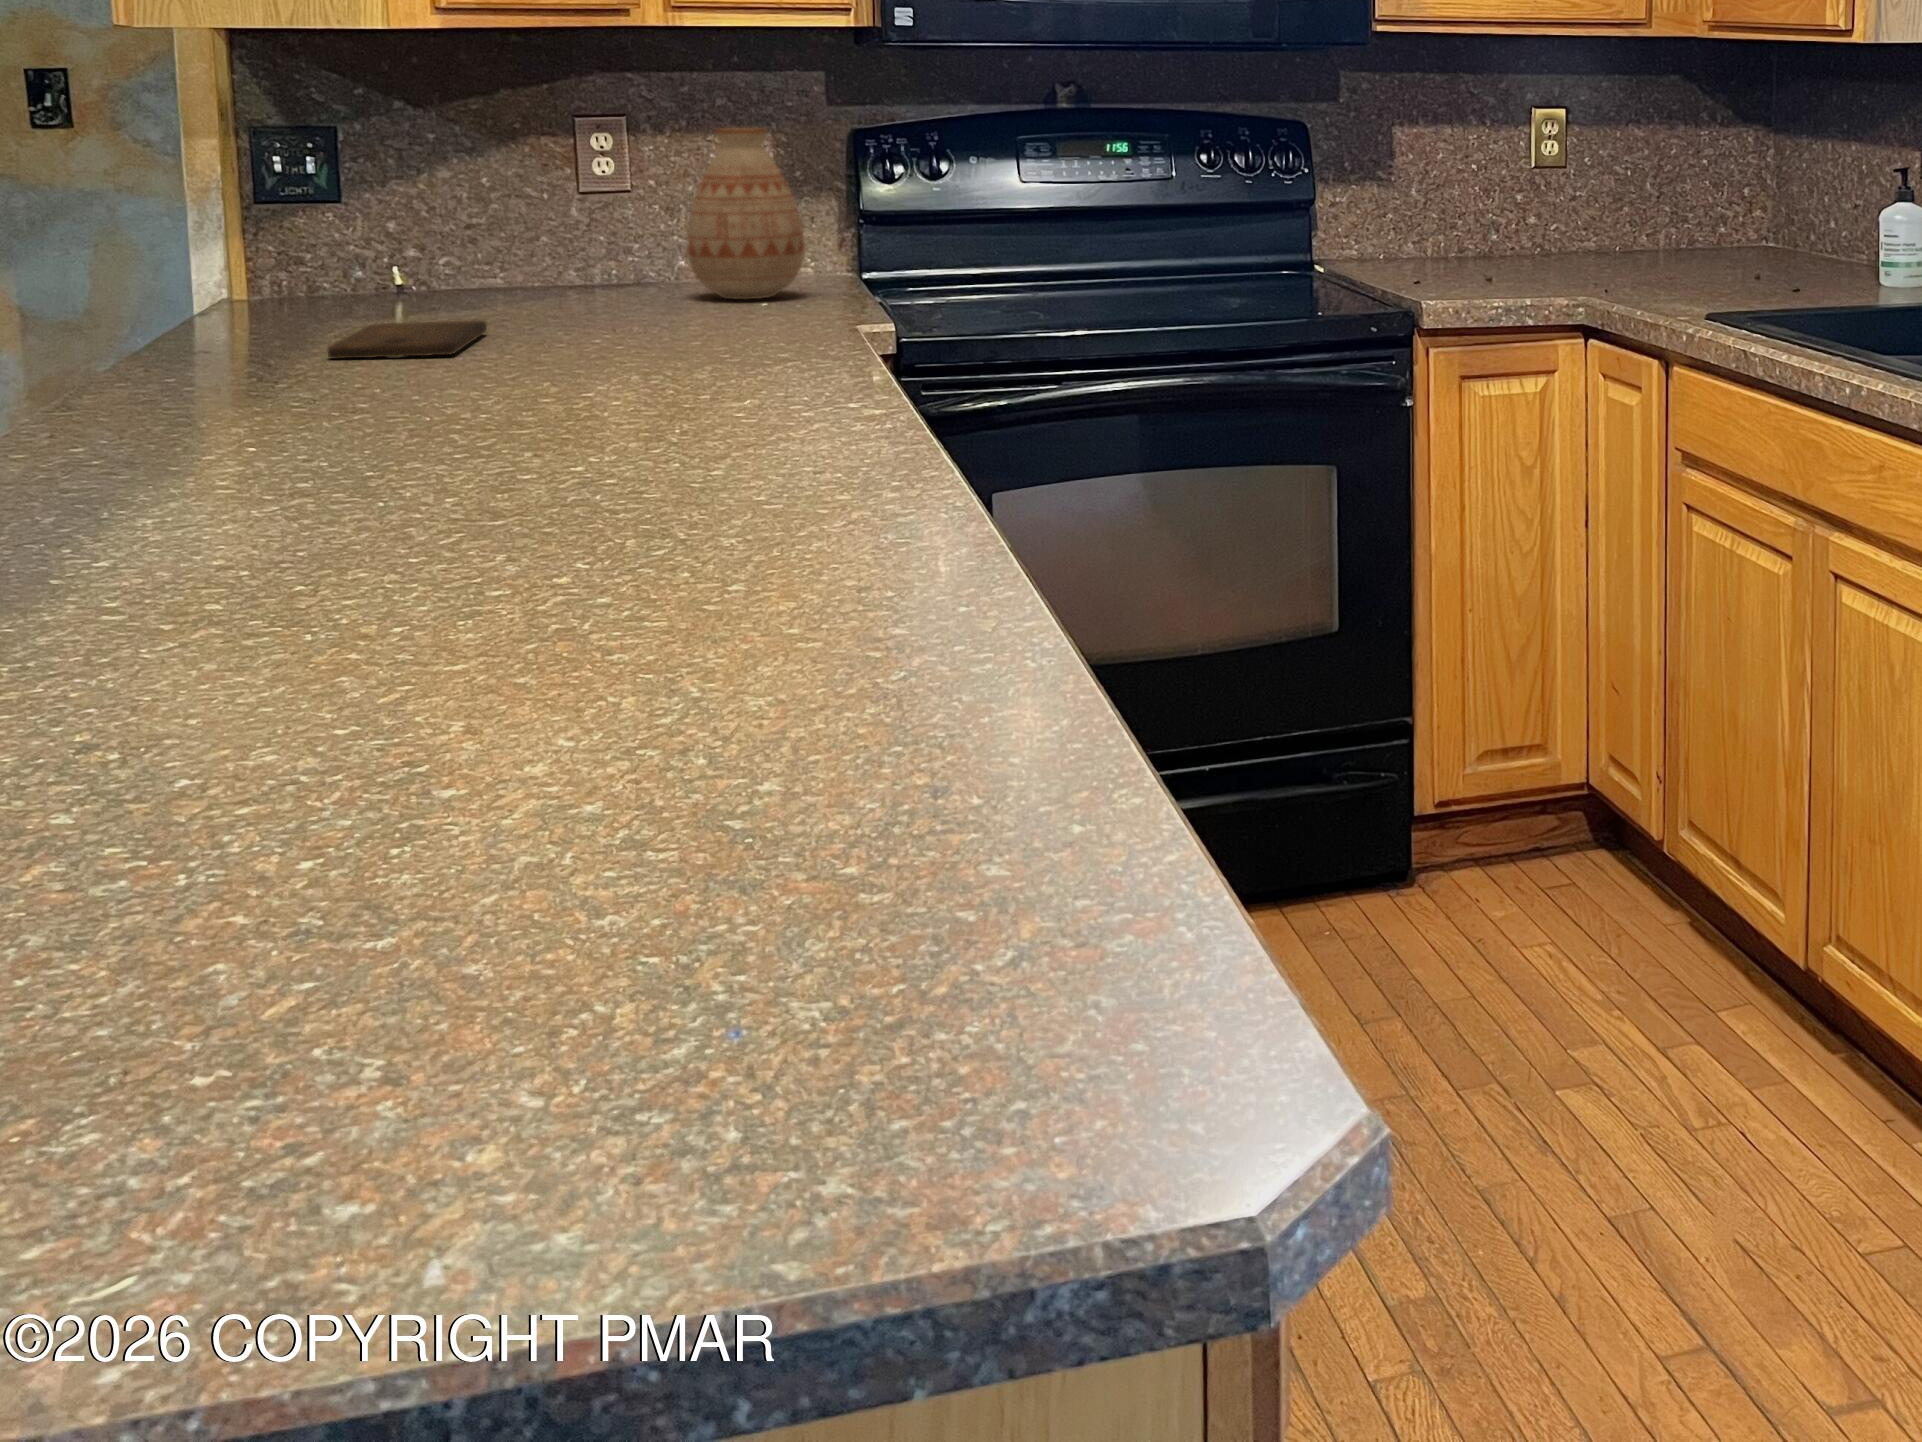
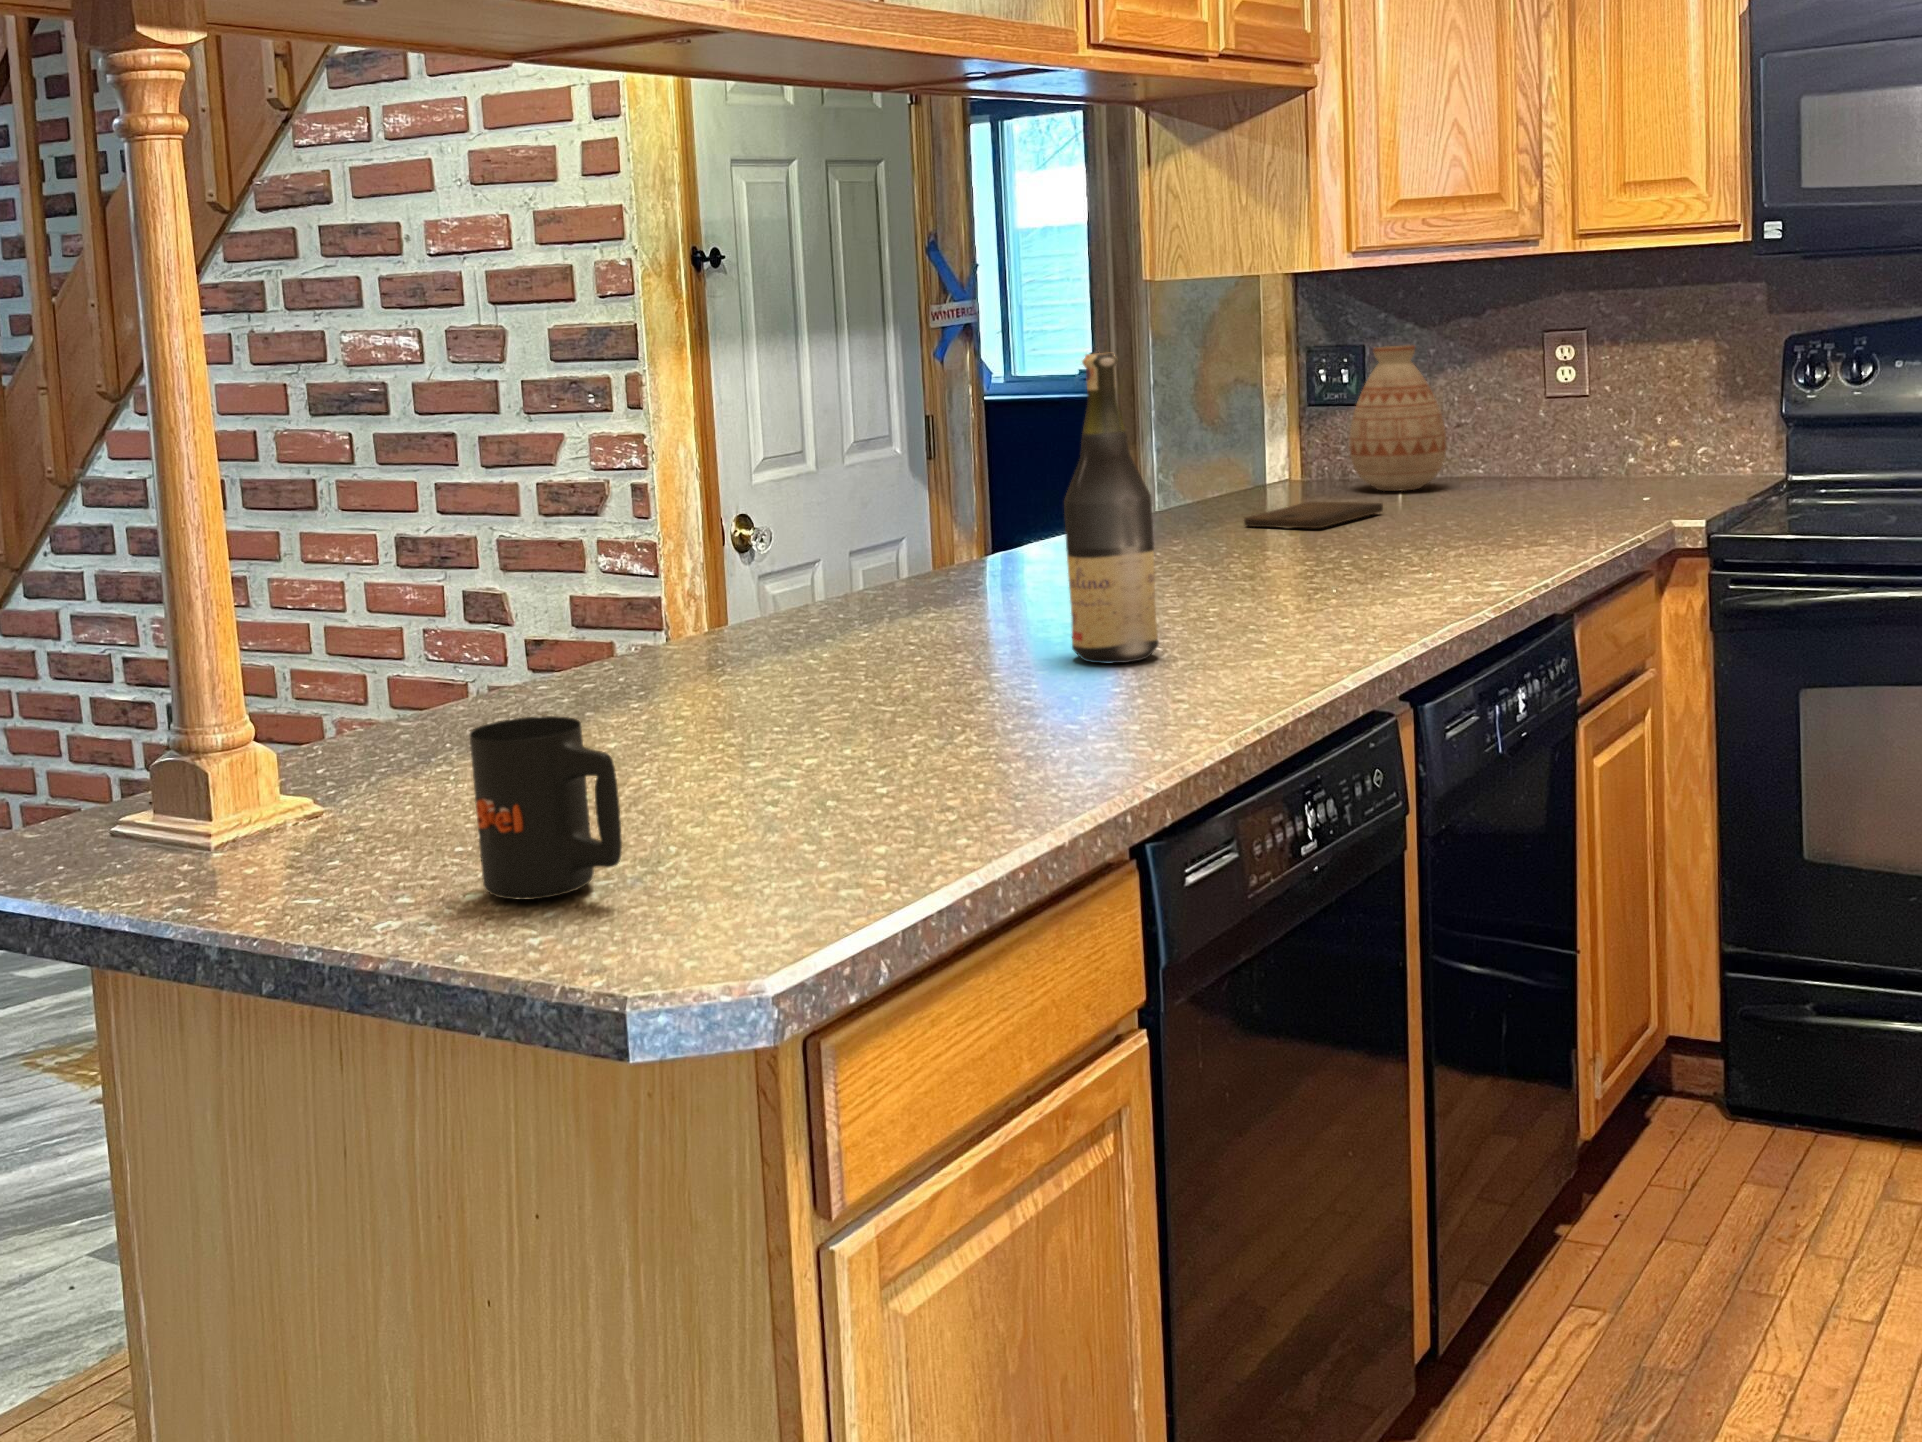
wine bottle: none [523,91,671,542] -> present [1064,353,1159,663]
vase: present [687,128,805,299] -> present [1349,345,1447,491]
mug: none [459,726,840,1139] -> present [470,716,622,900]

